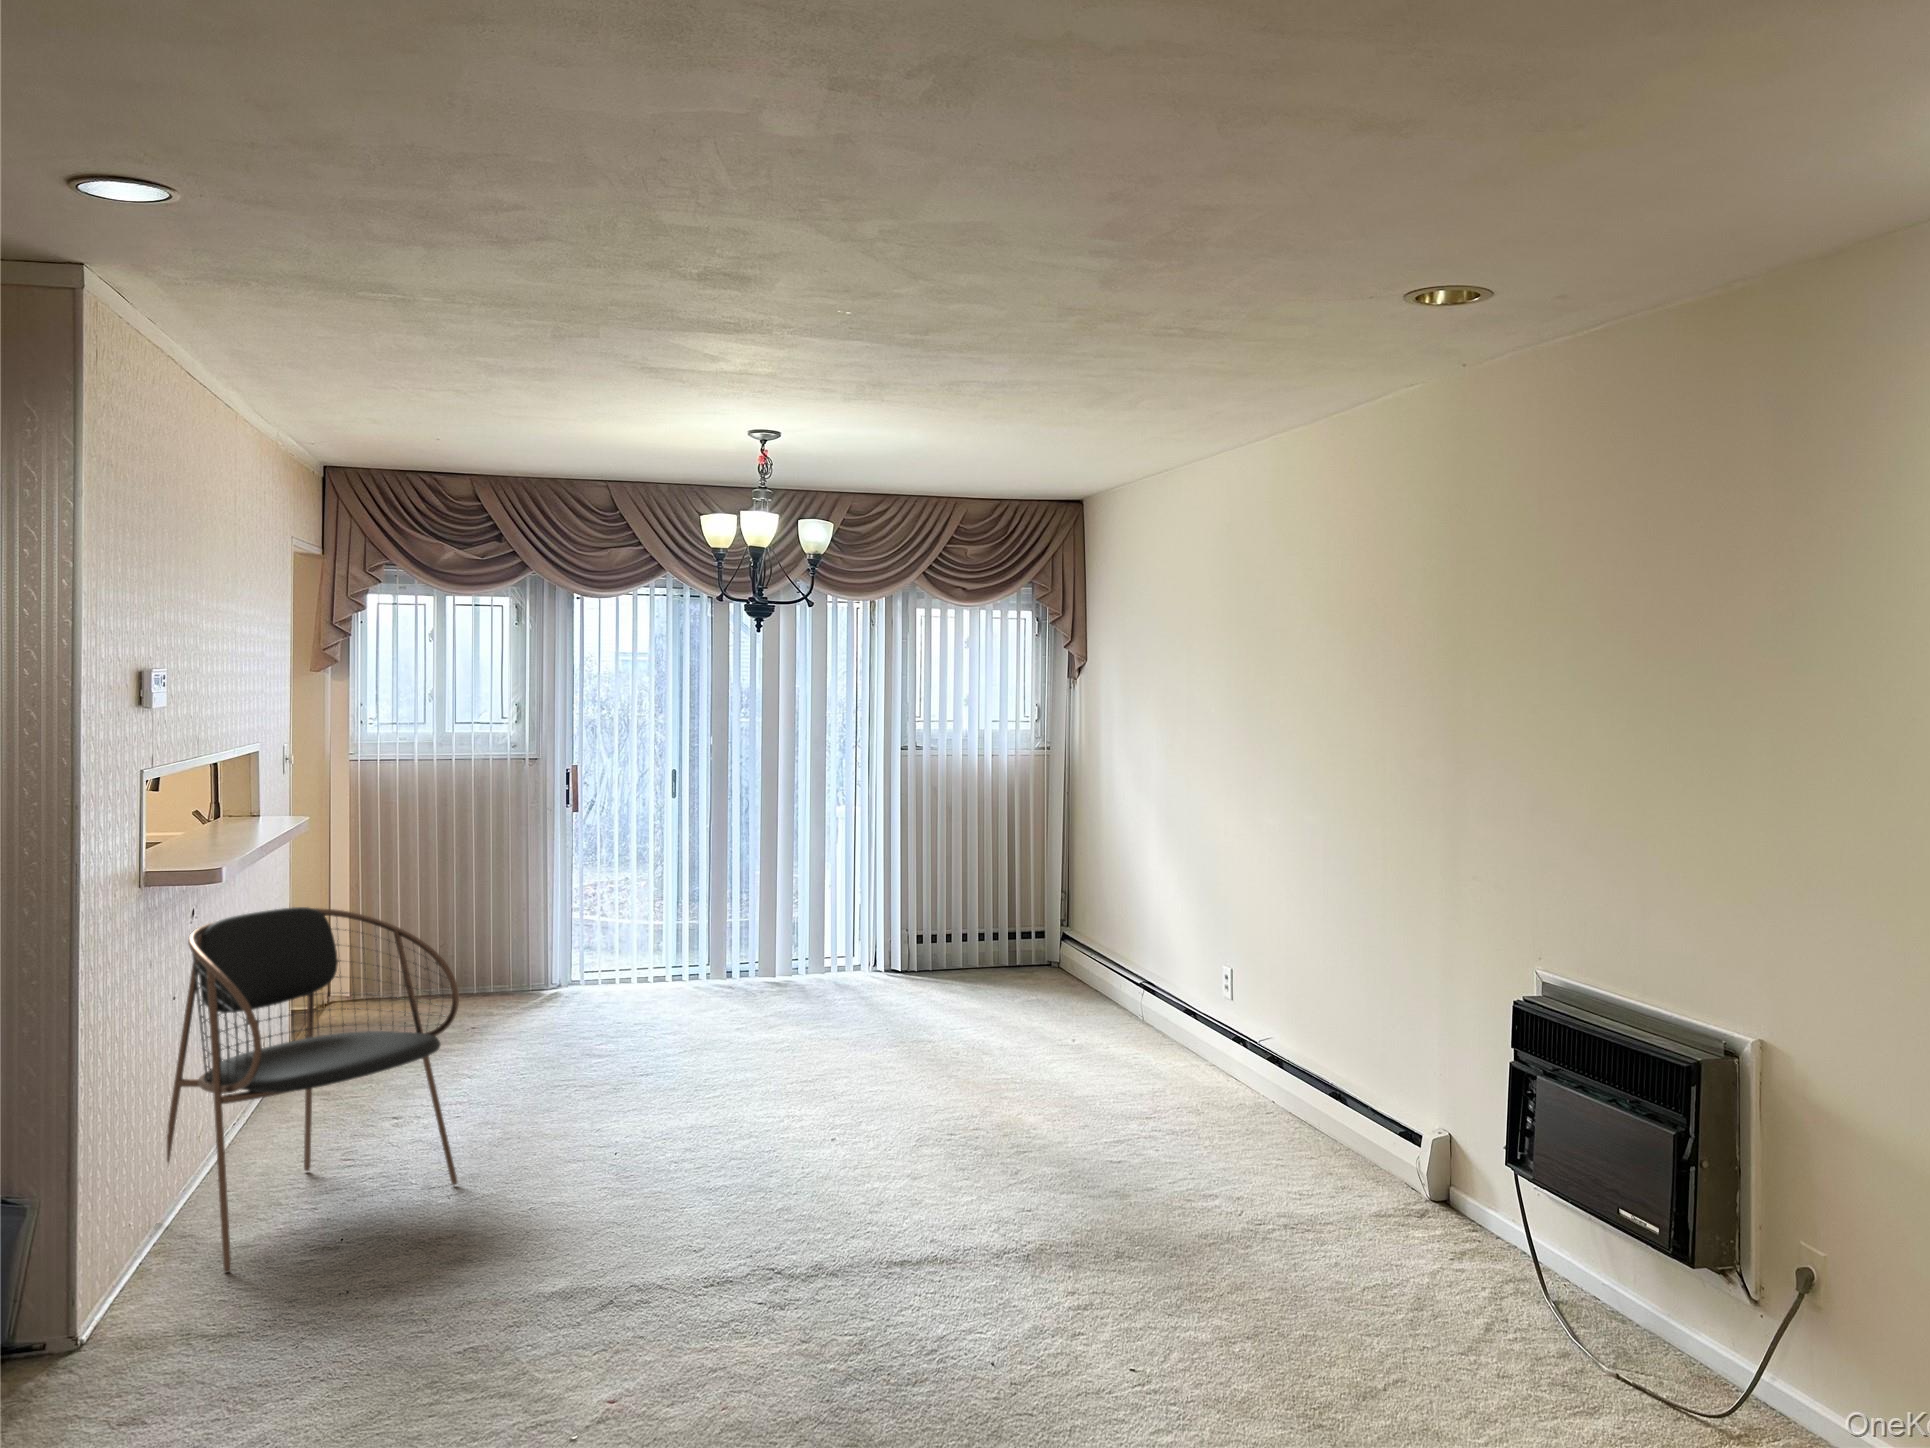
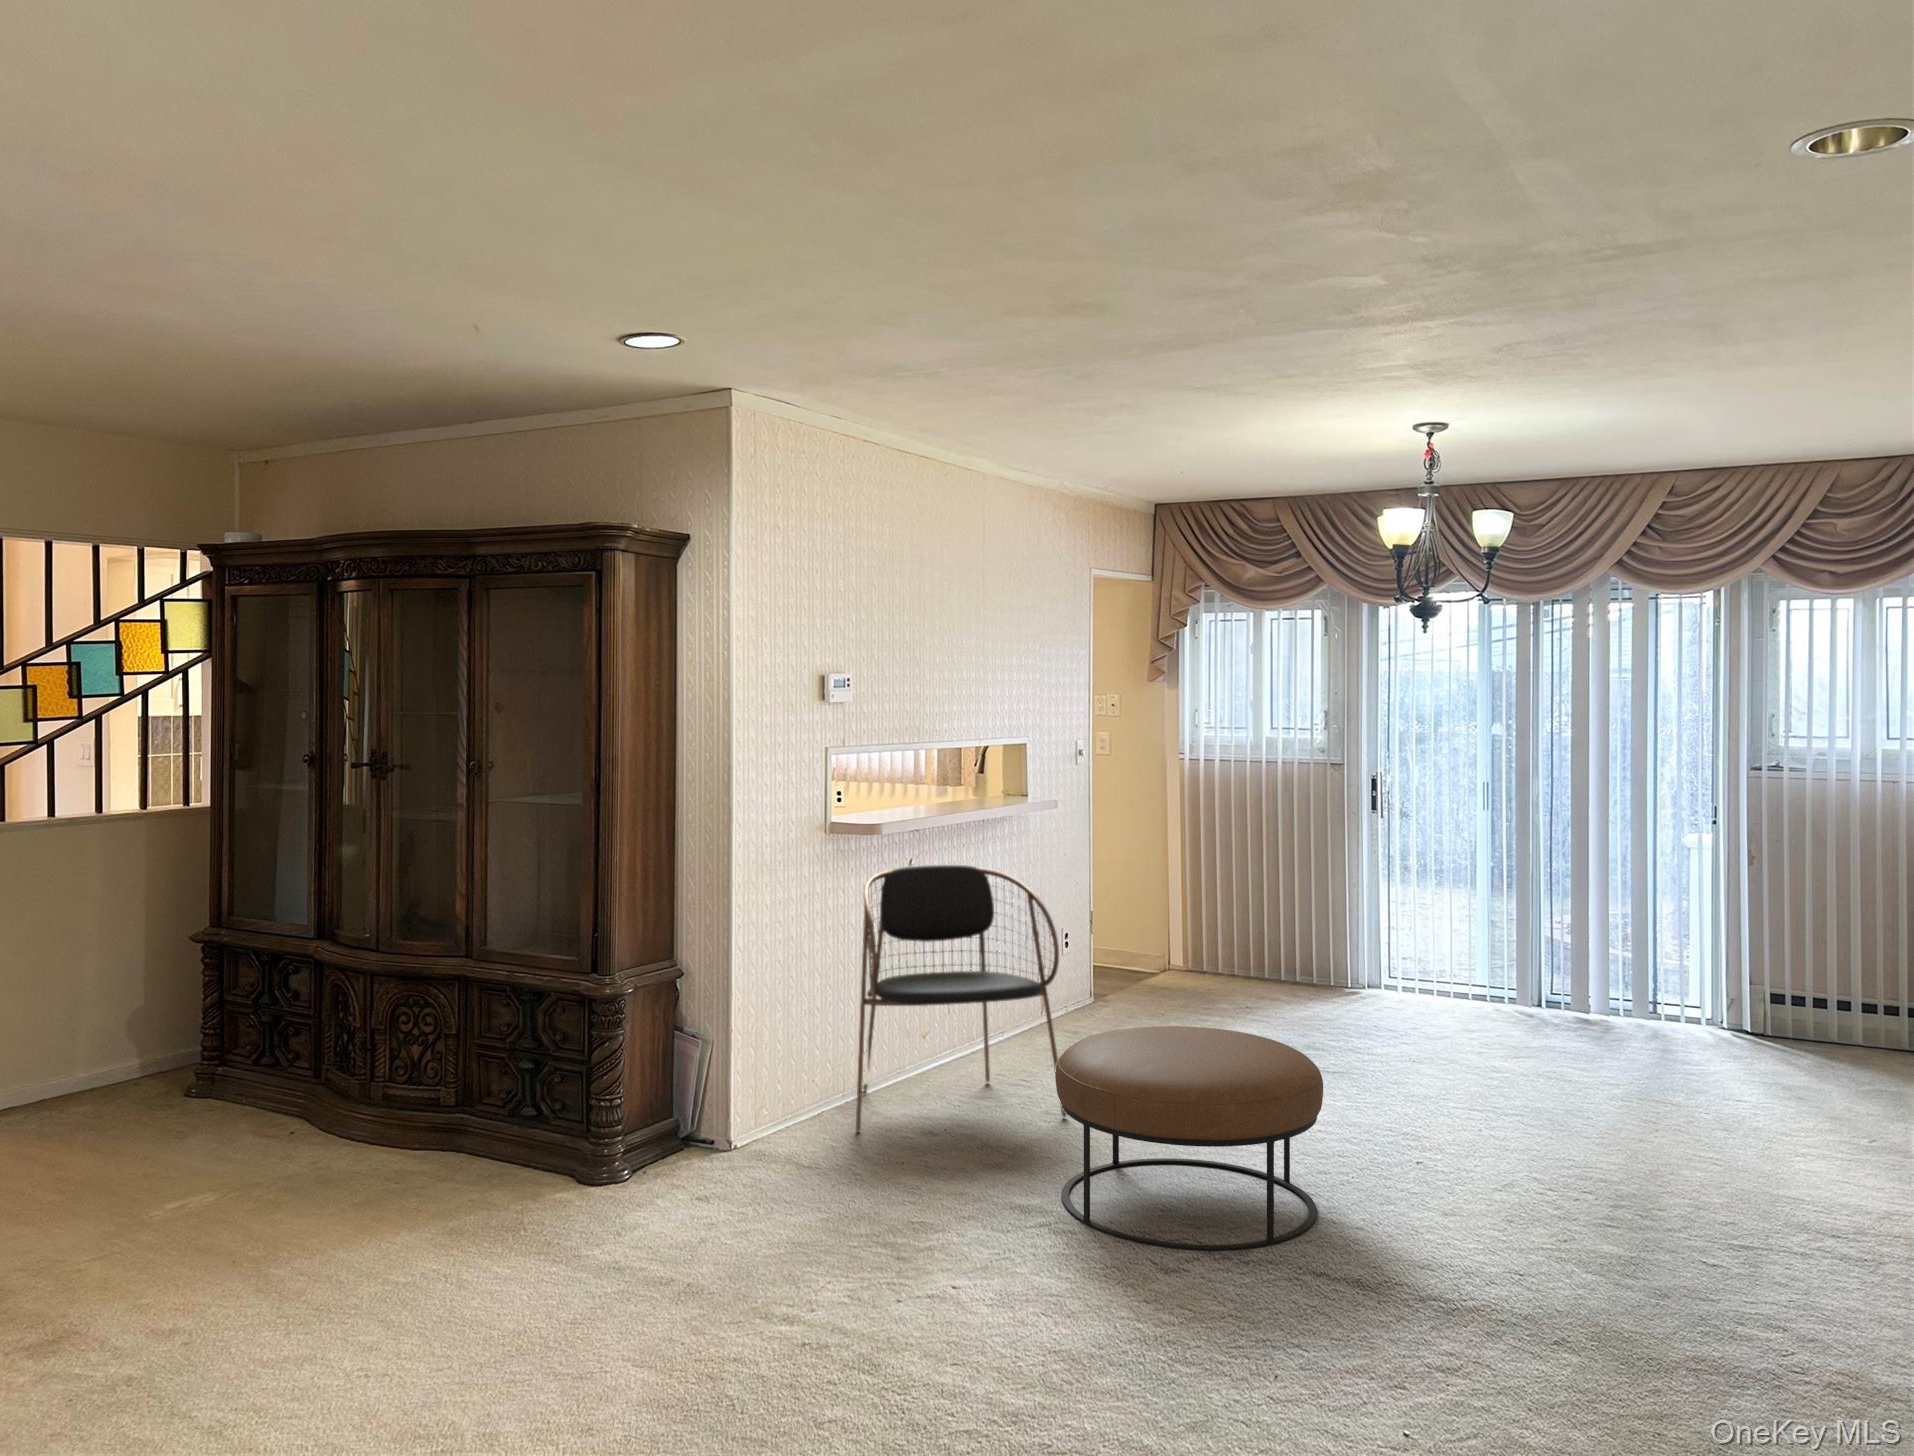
ottoman: none [552,1044,836,1285] -> present [1055,1026,1323,1250]

